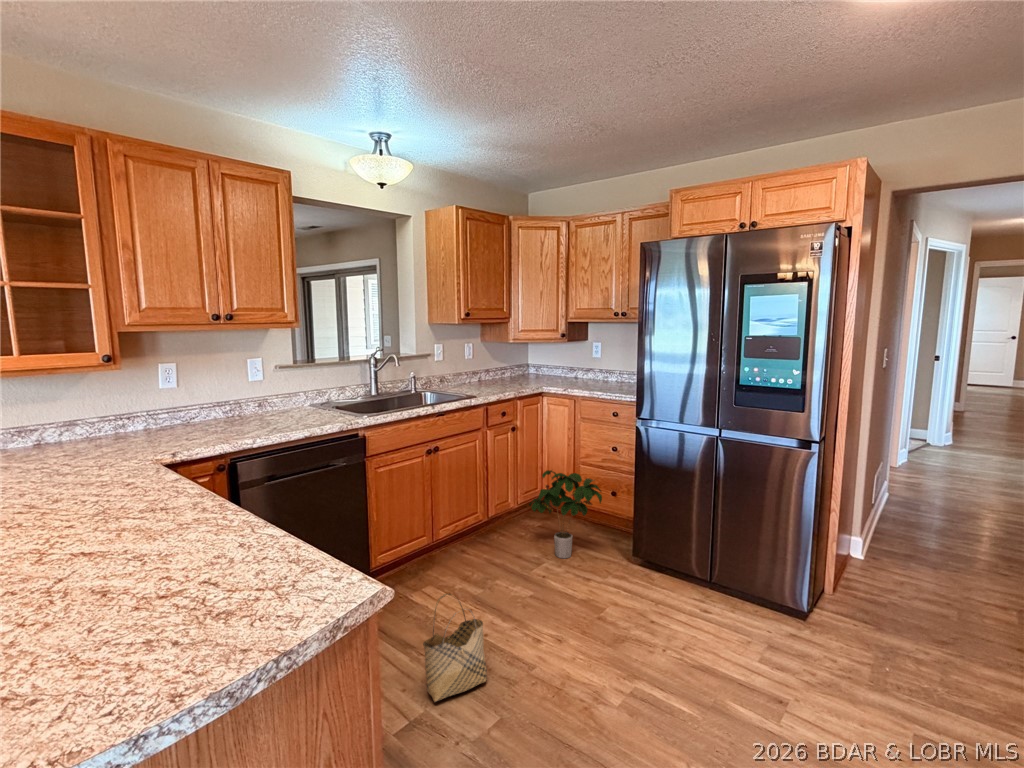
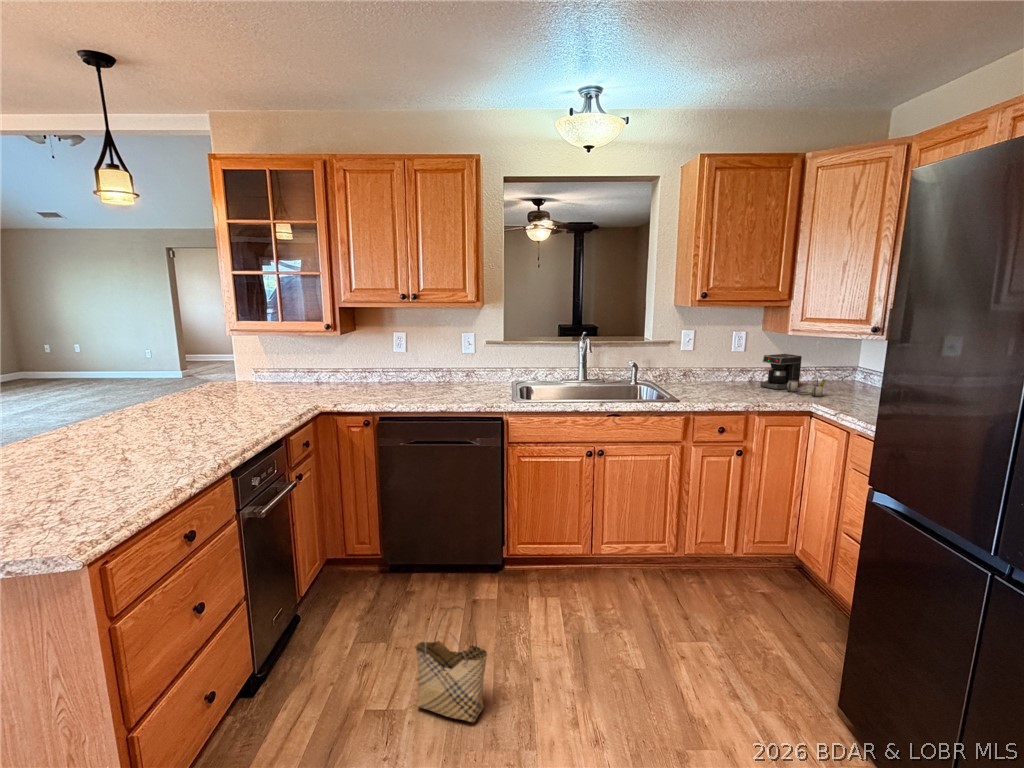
coffee maker: none [491,358,538,384] -> present [760,354,826,397]
potted plant: present [529,470,602,558] -> none [720,521,803,655]

